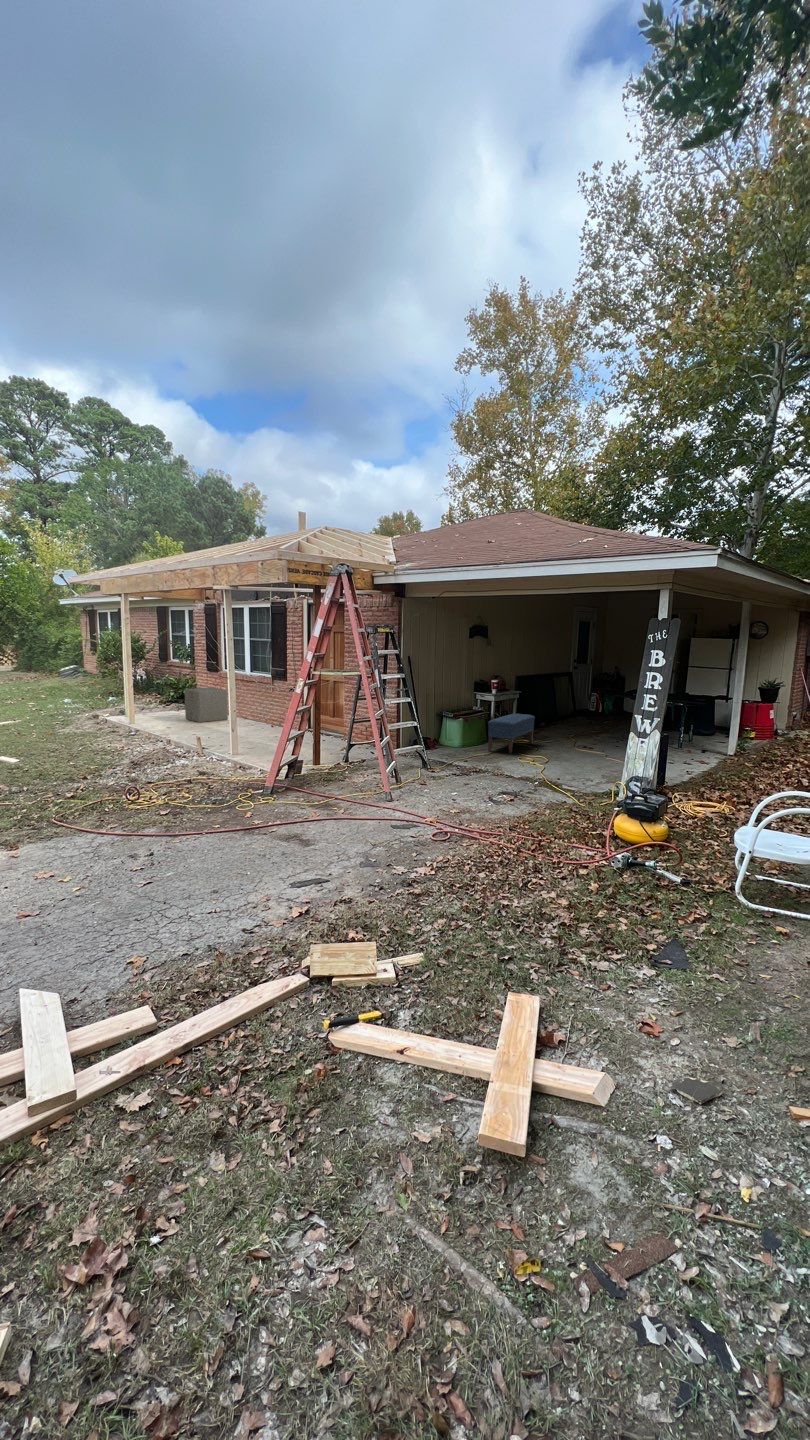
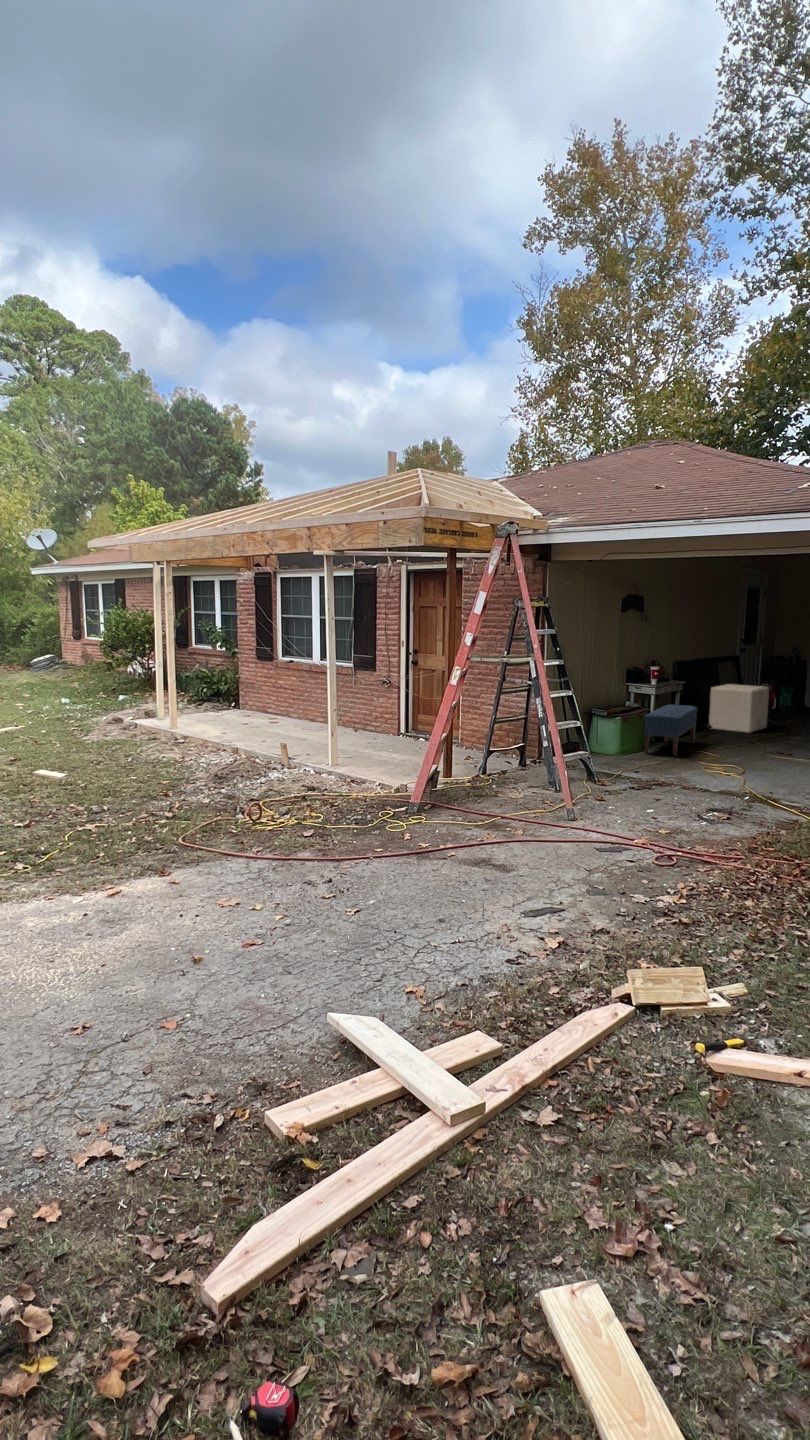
cardboard box: present [185,688,228,723] -> present [709,684,769,733]

